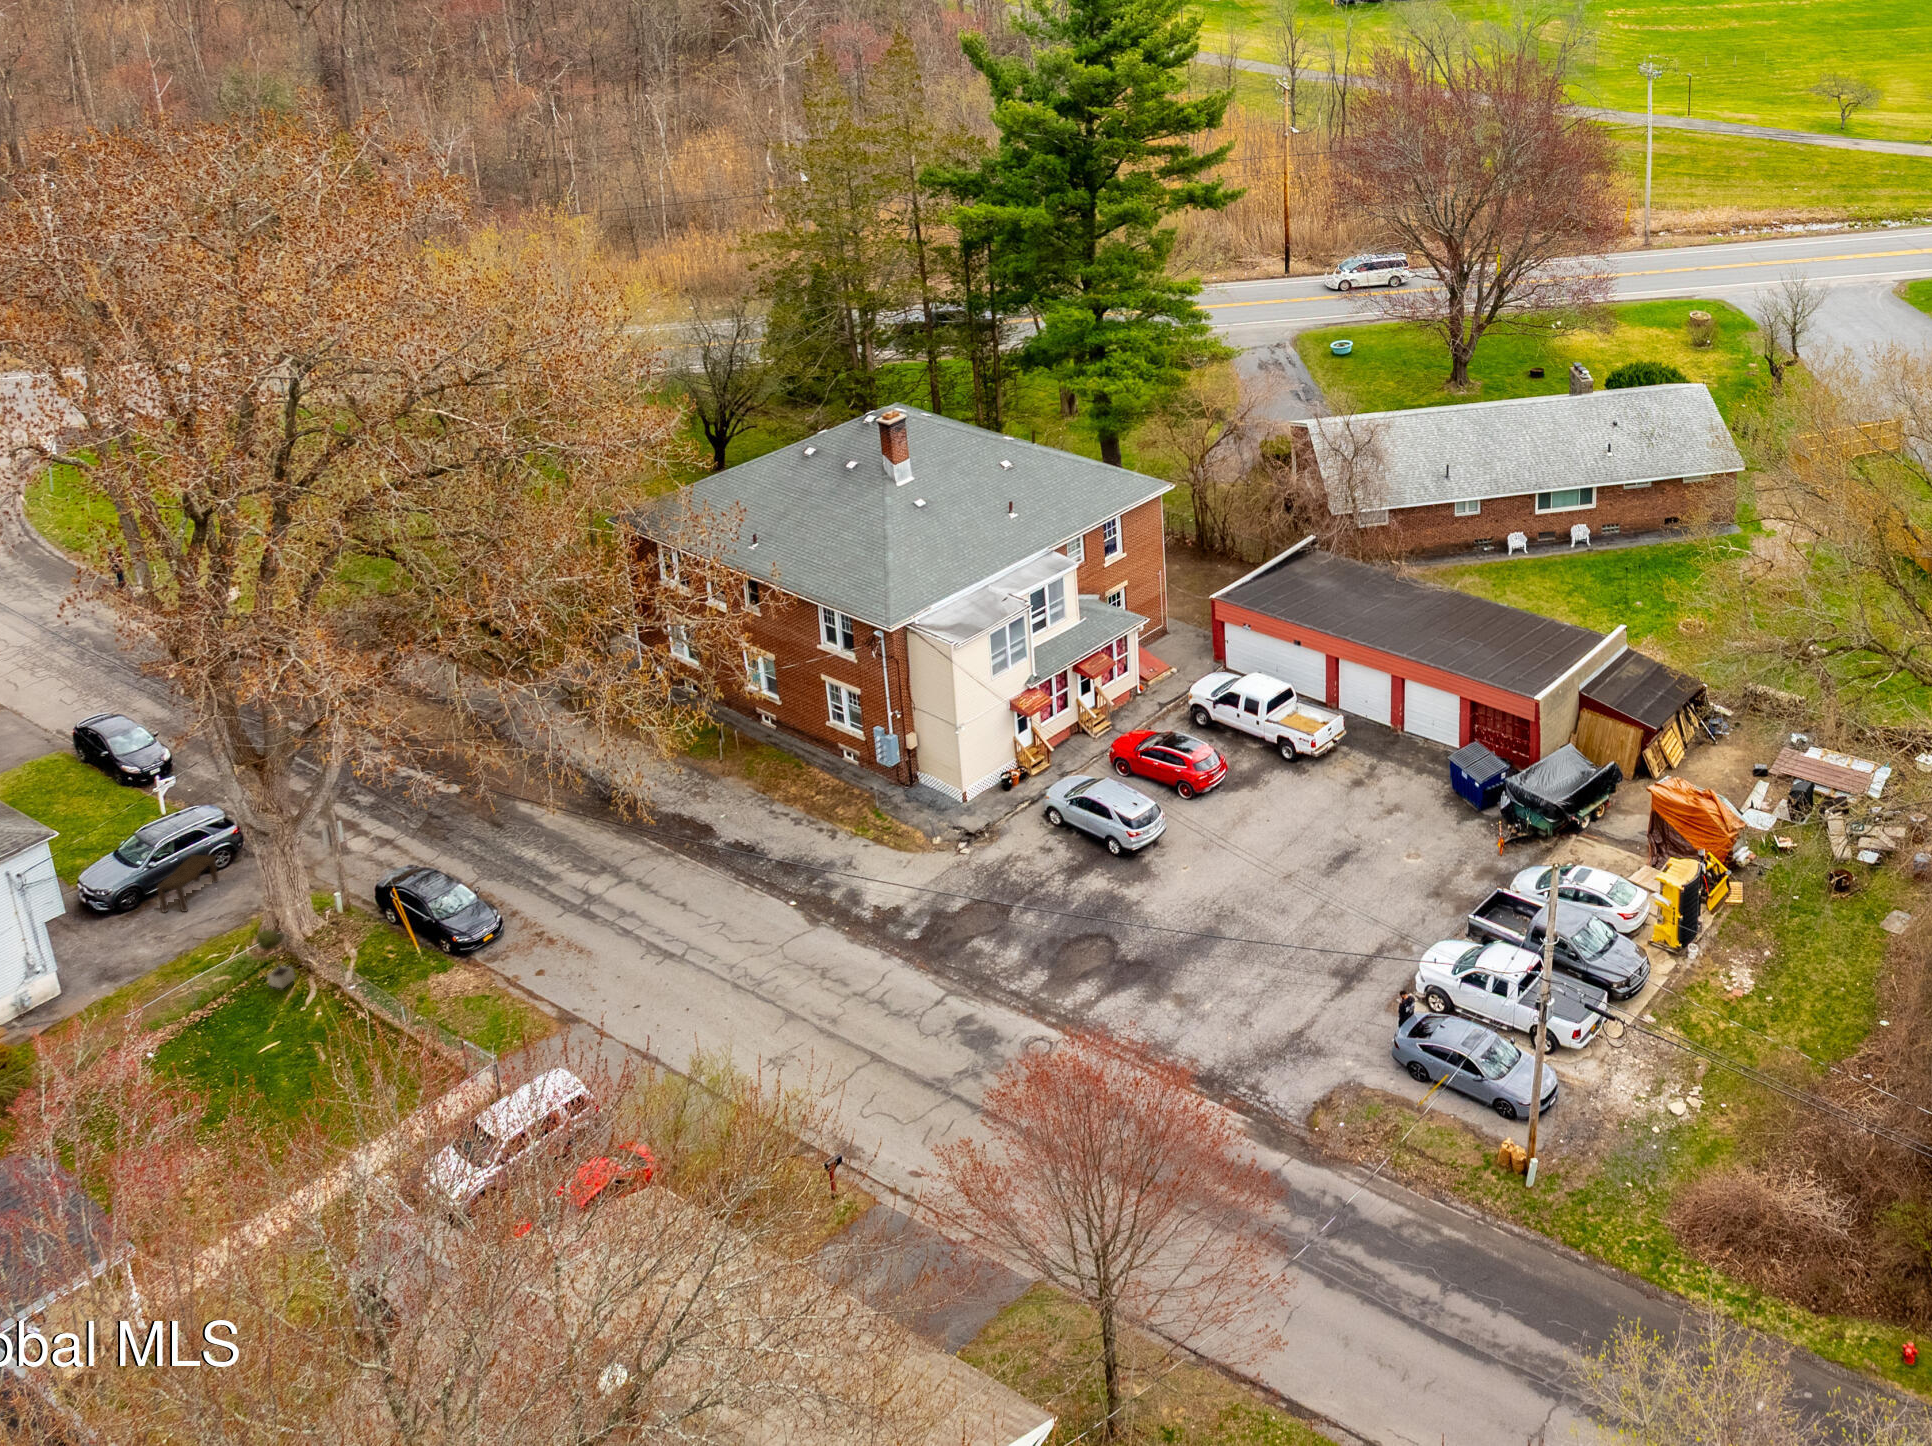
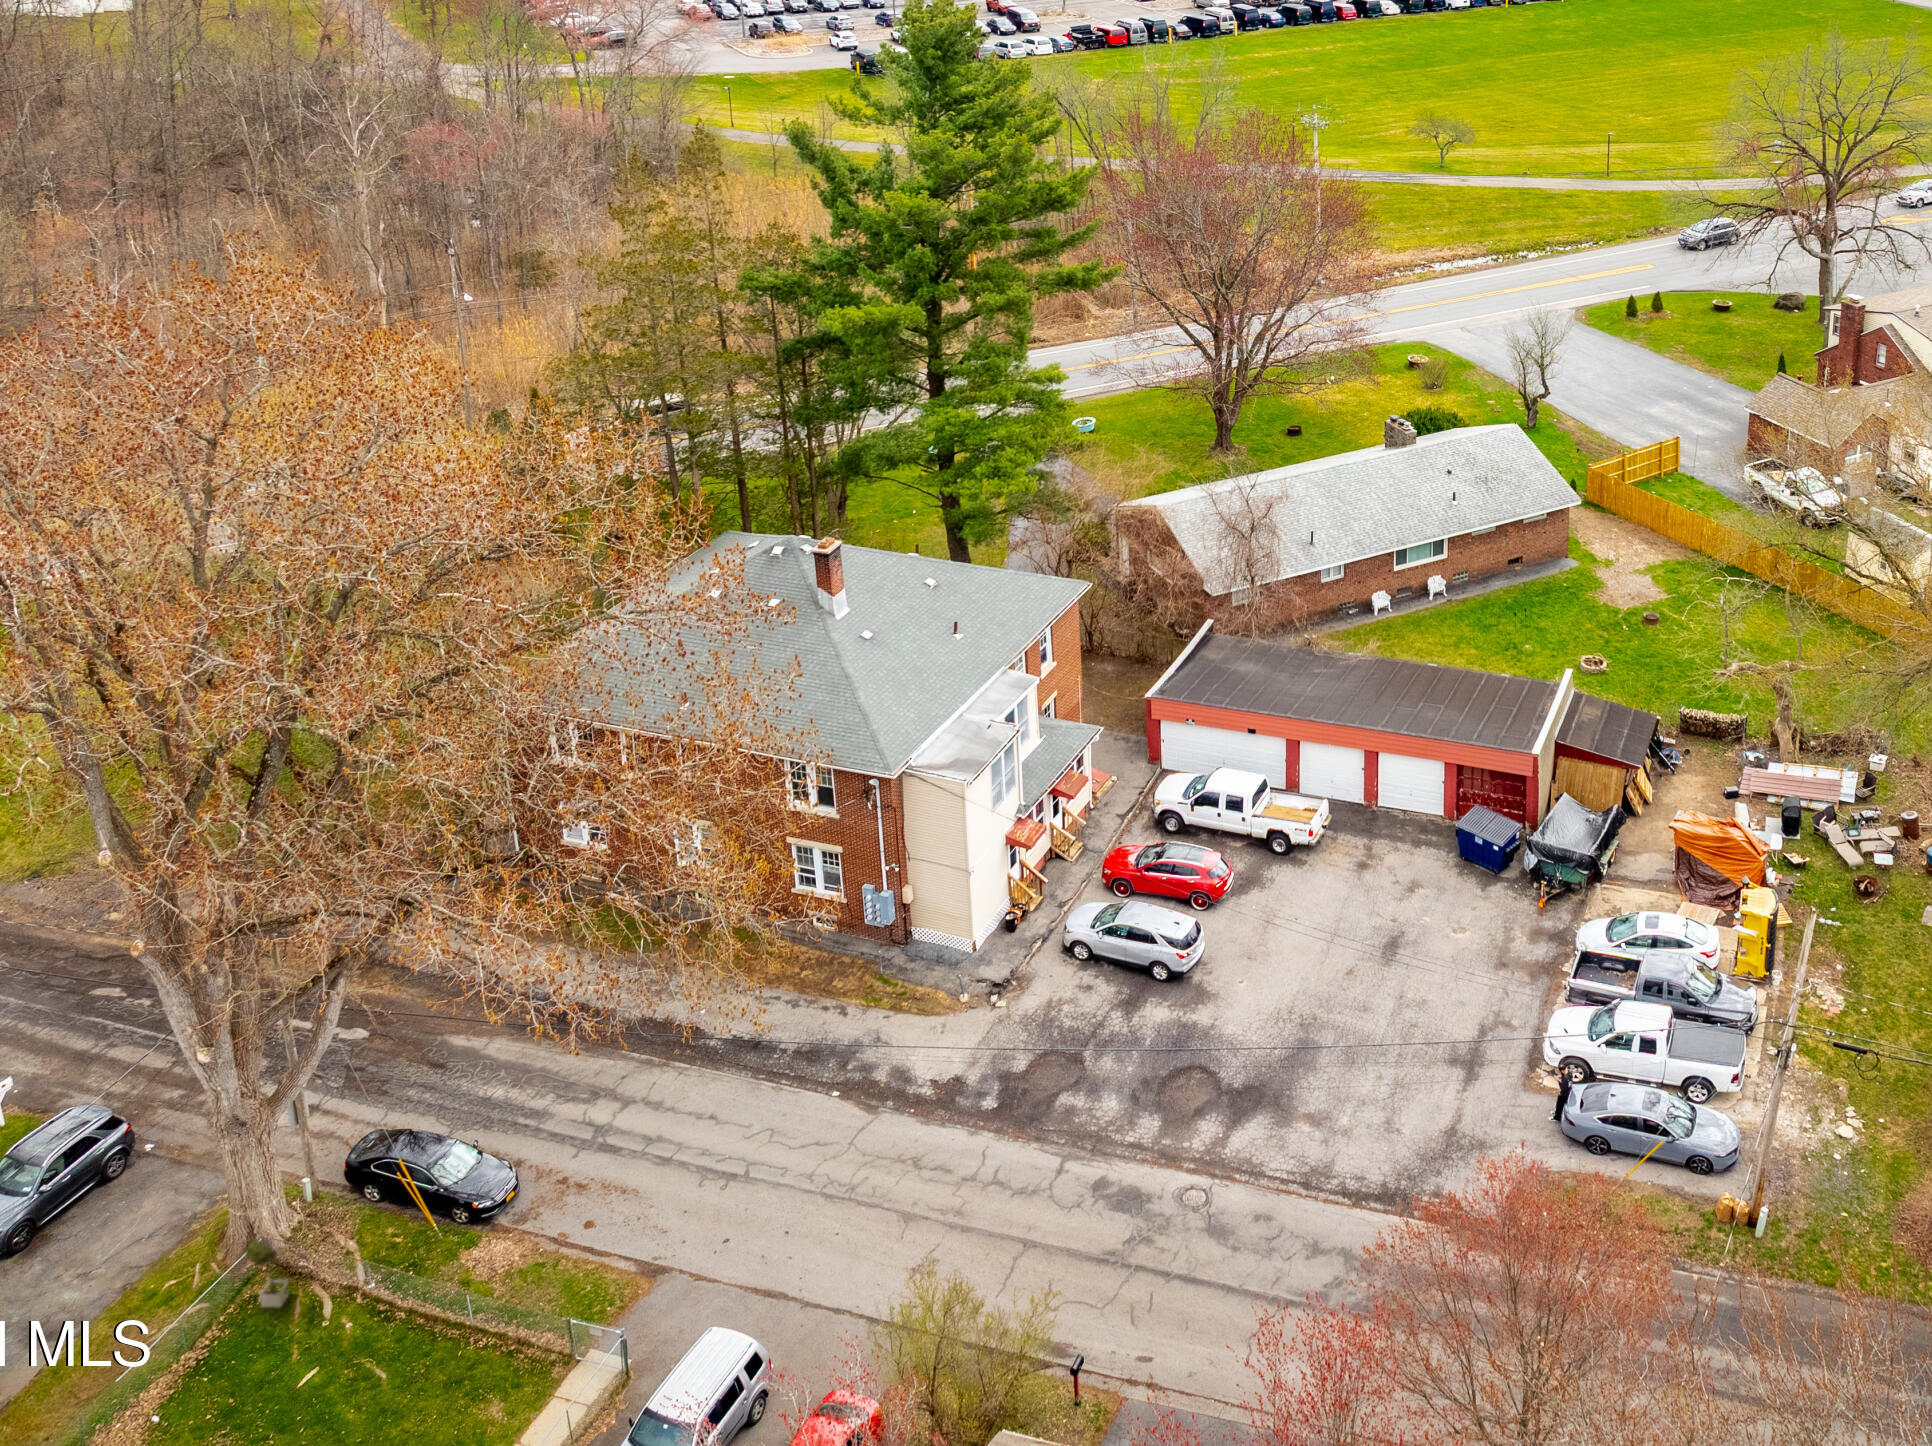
bench: present [157,855,219,912] -> none [56,1165,118,1246]

